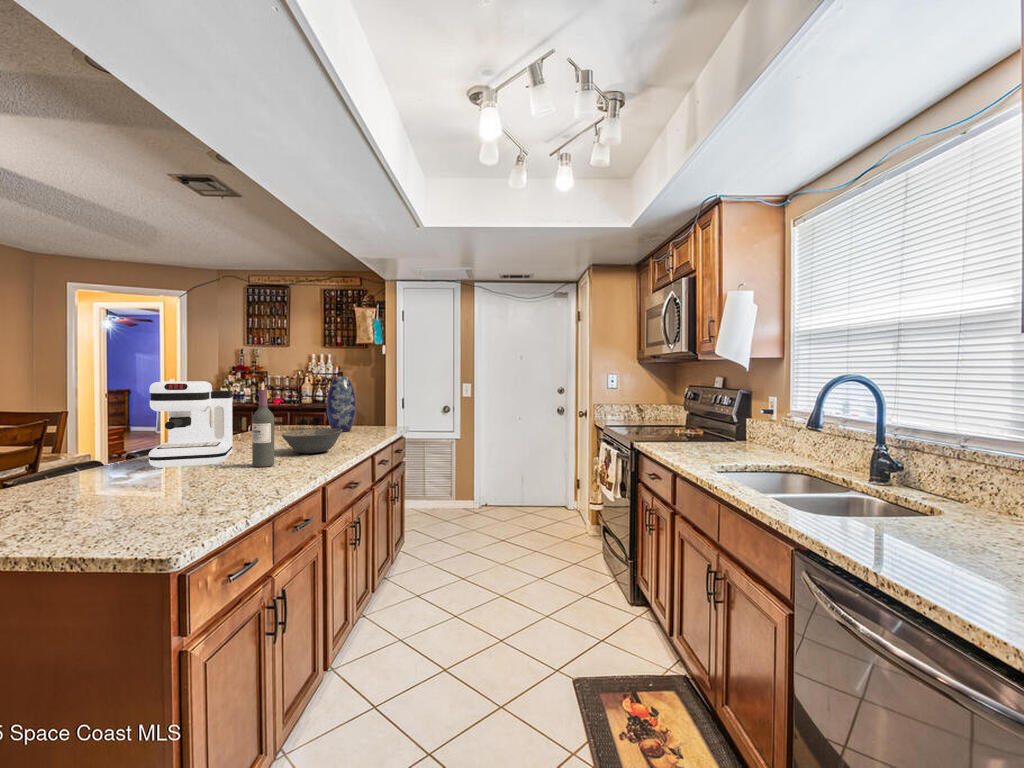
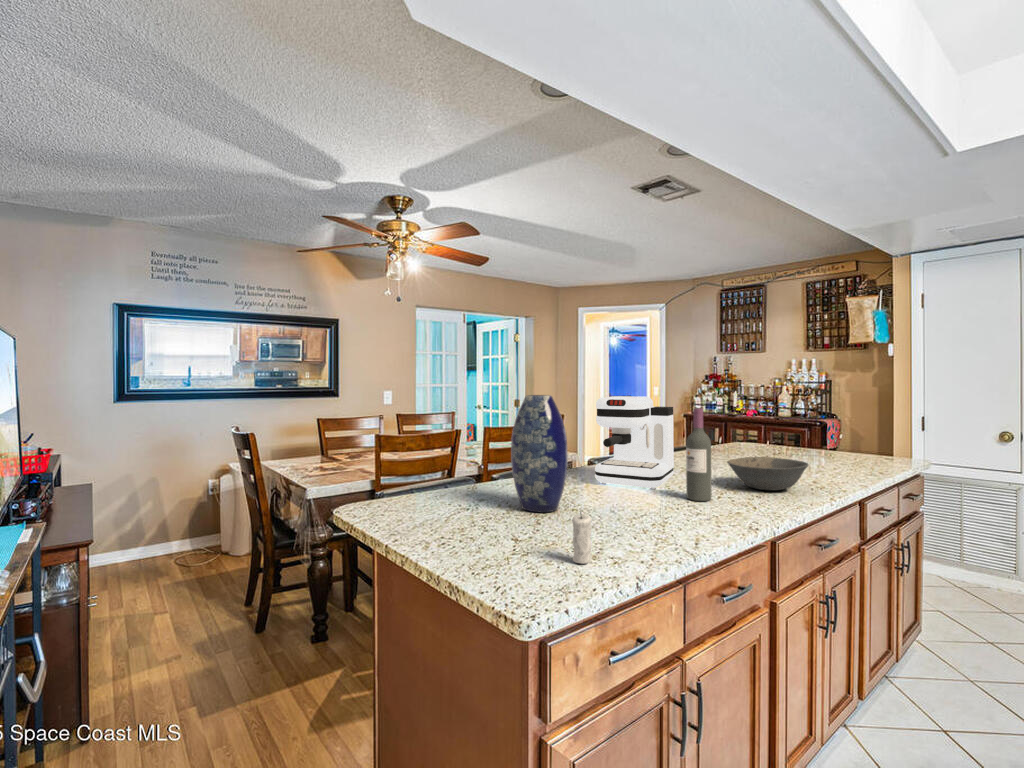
vase: present [327,376,356,432] -> present [511,395,568,512]
candle: none [177,470,198,520] -> present [572,515,591,563]

